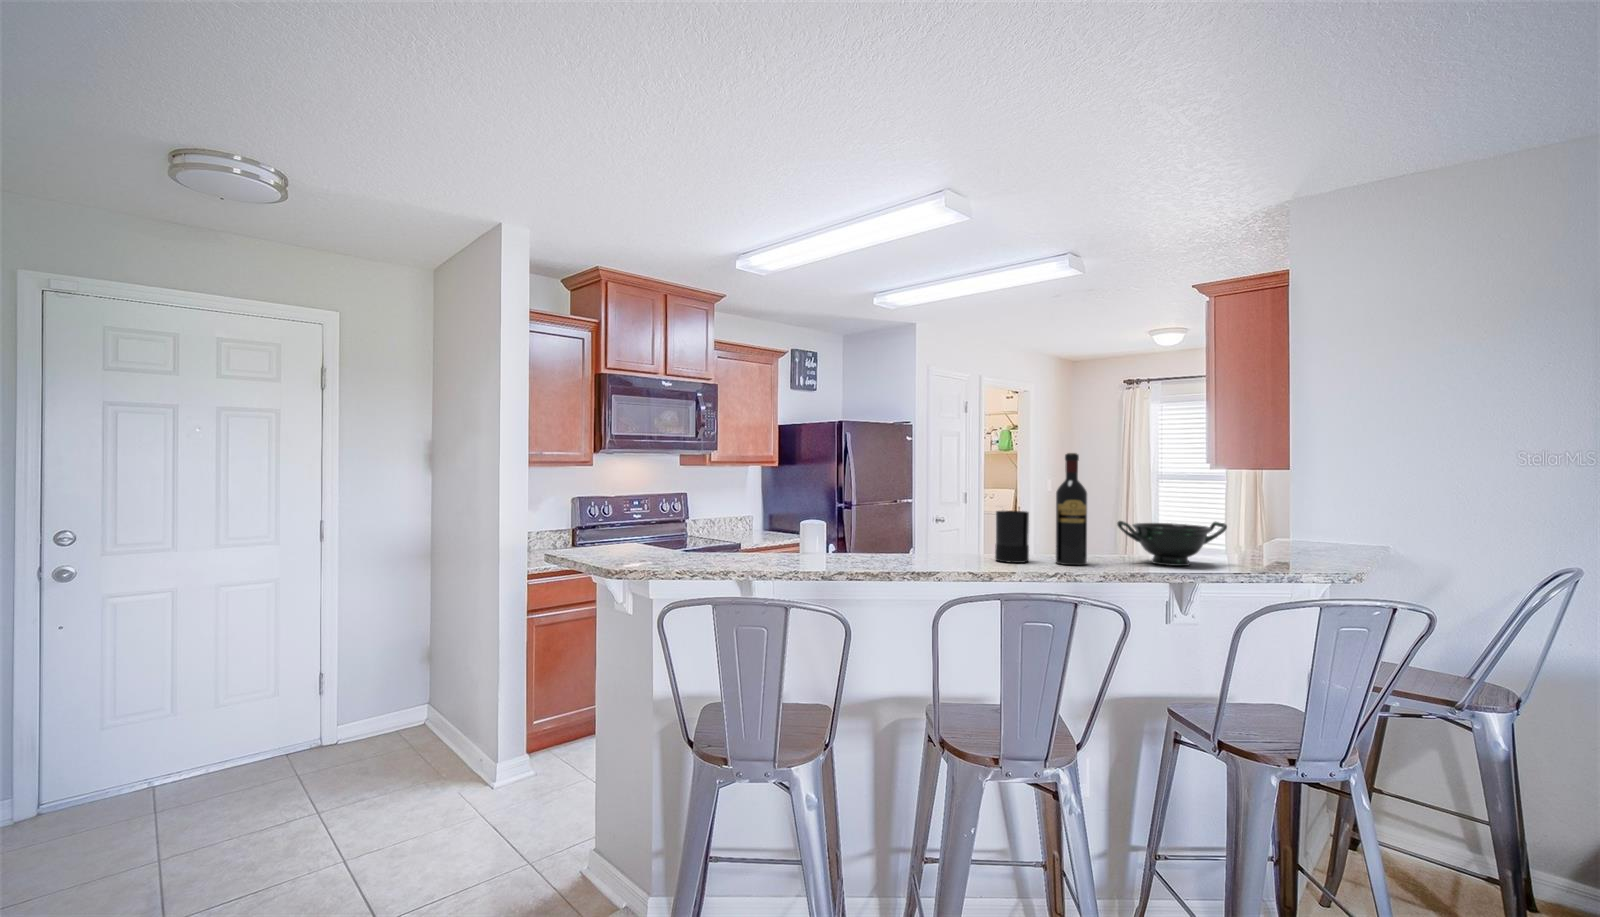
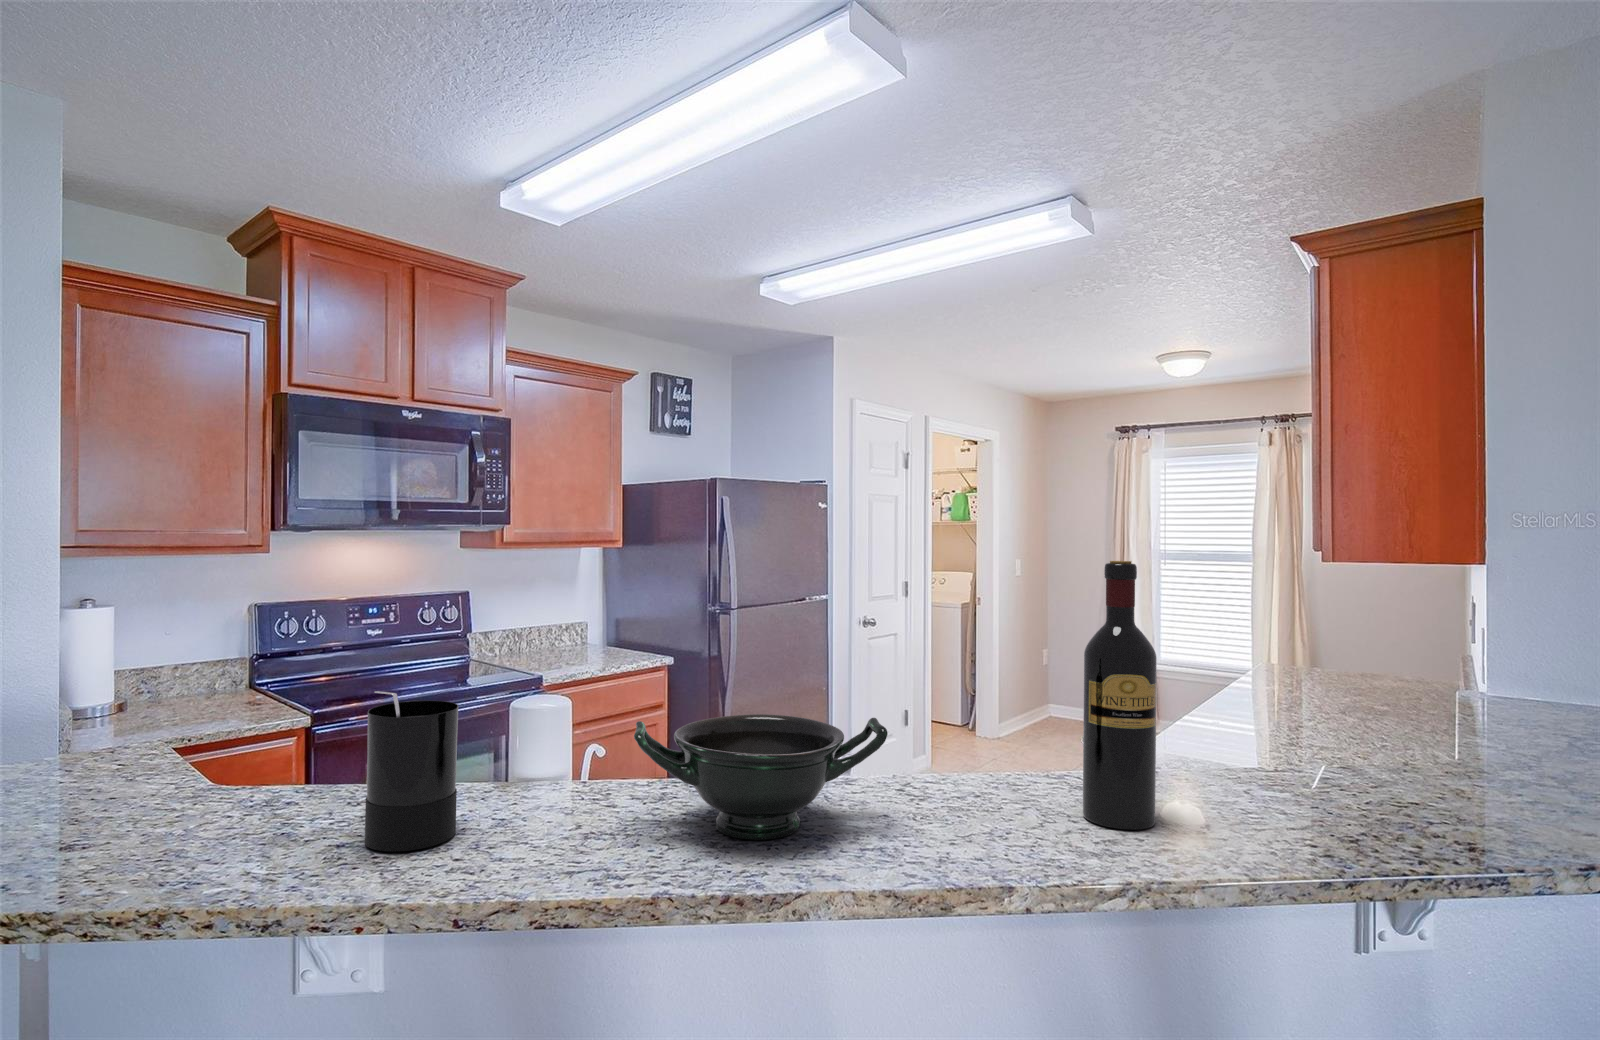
candle: present [995,510,1029,563] -> present [365,691,458,852]
bowl: present [1117,521,1227,566] -> present [634,714,888,840]

